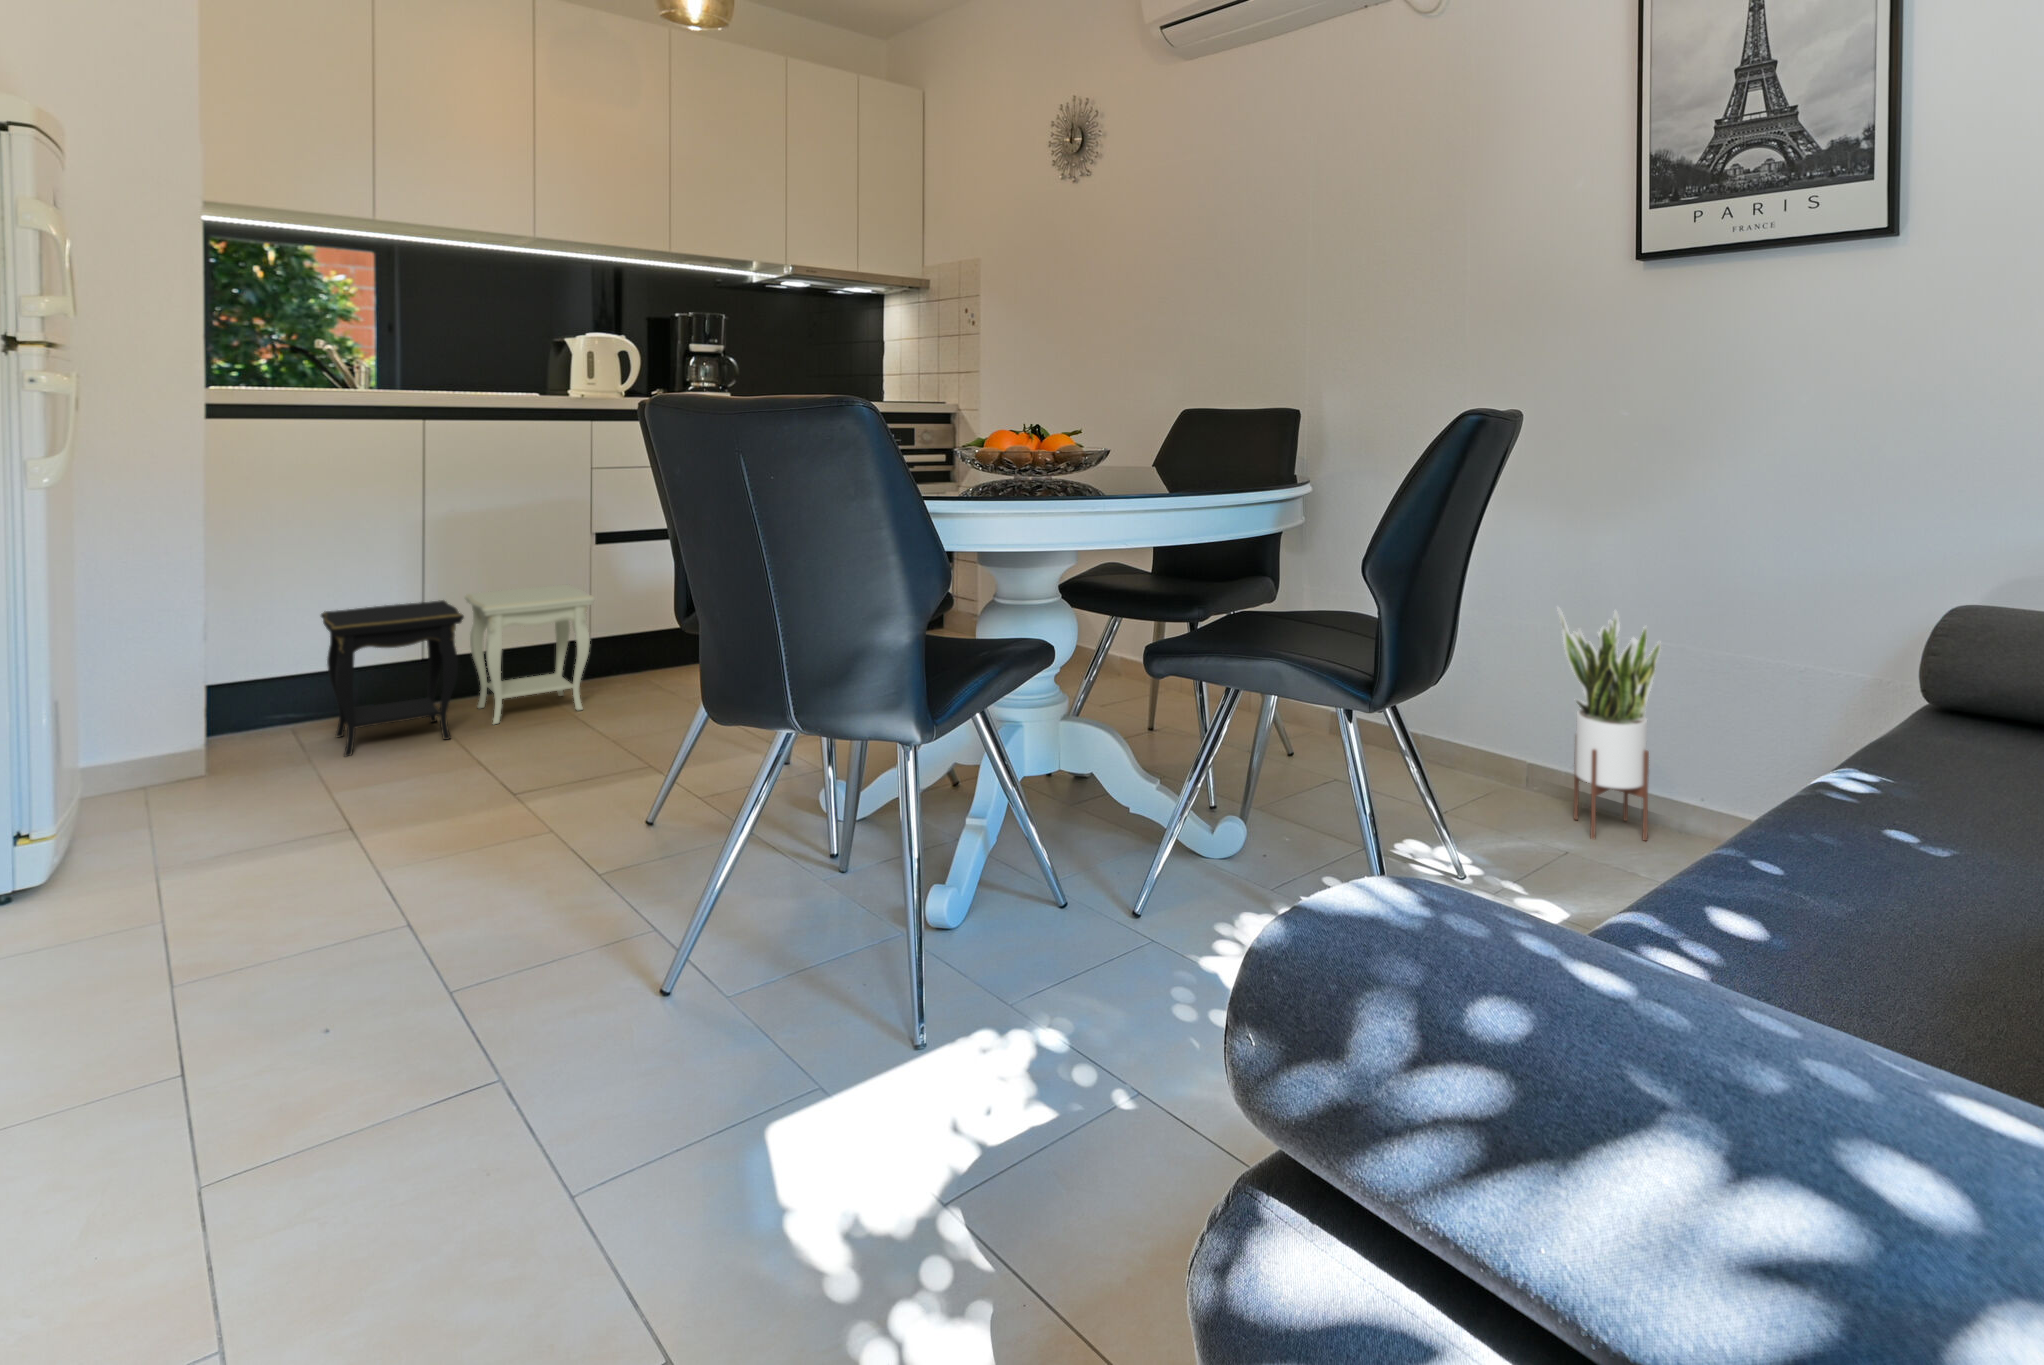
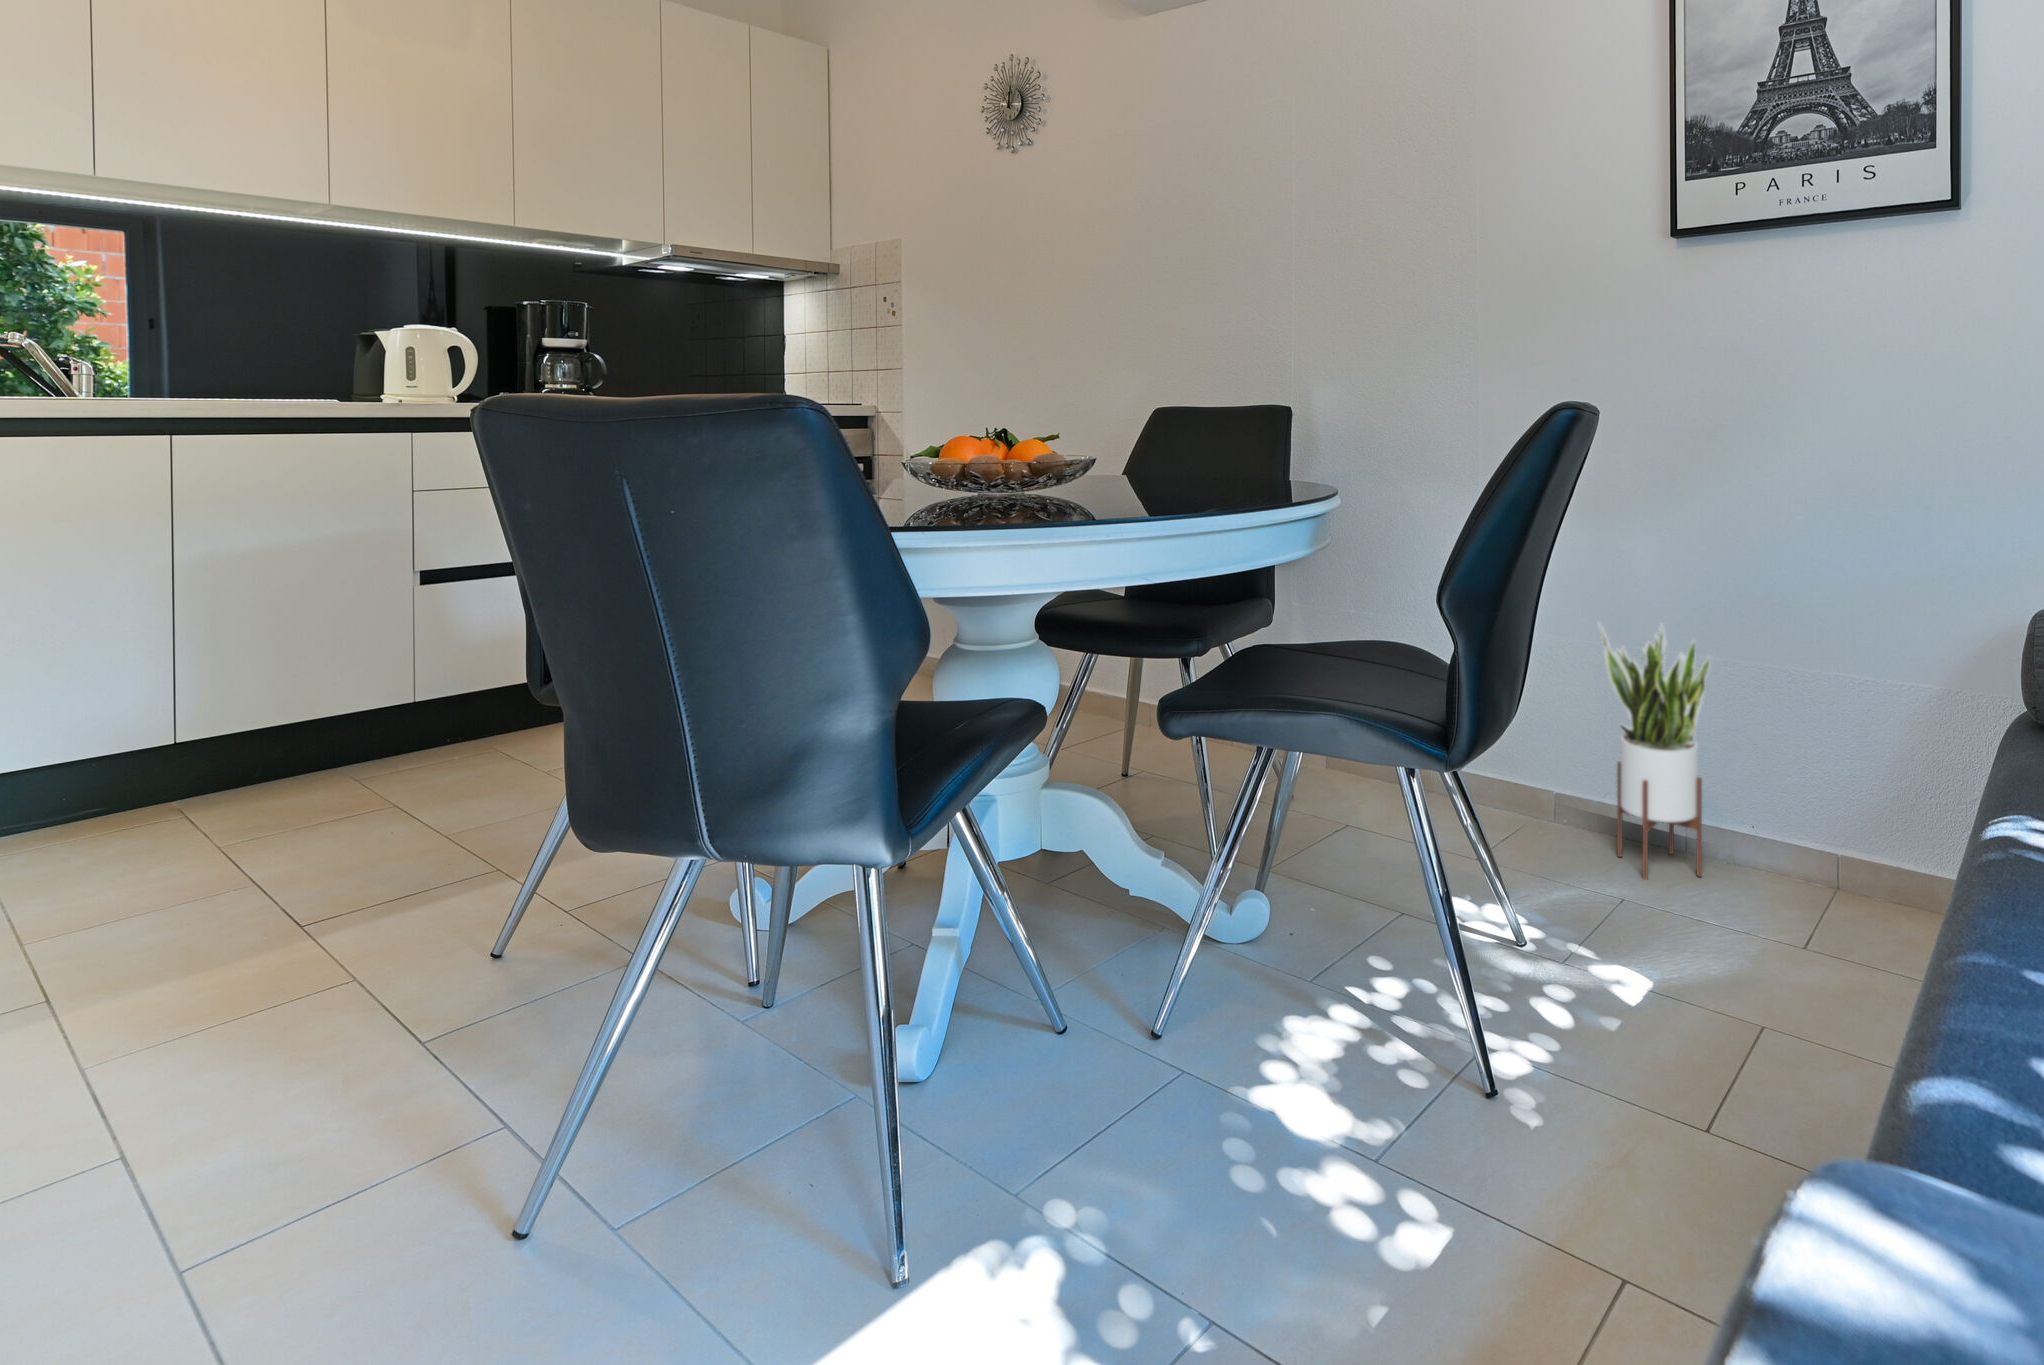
side table: present [321,584,595,756] -> none [16,639,420,890]

